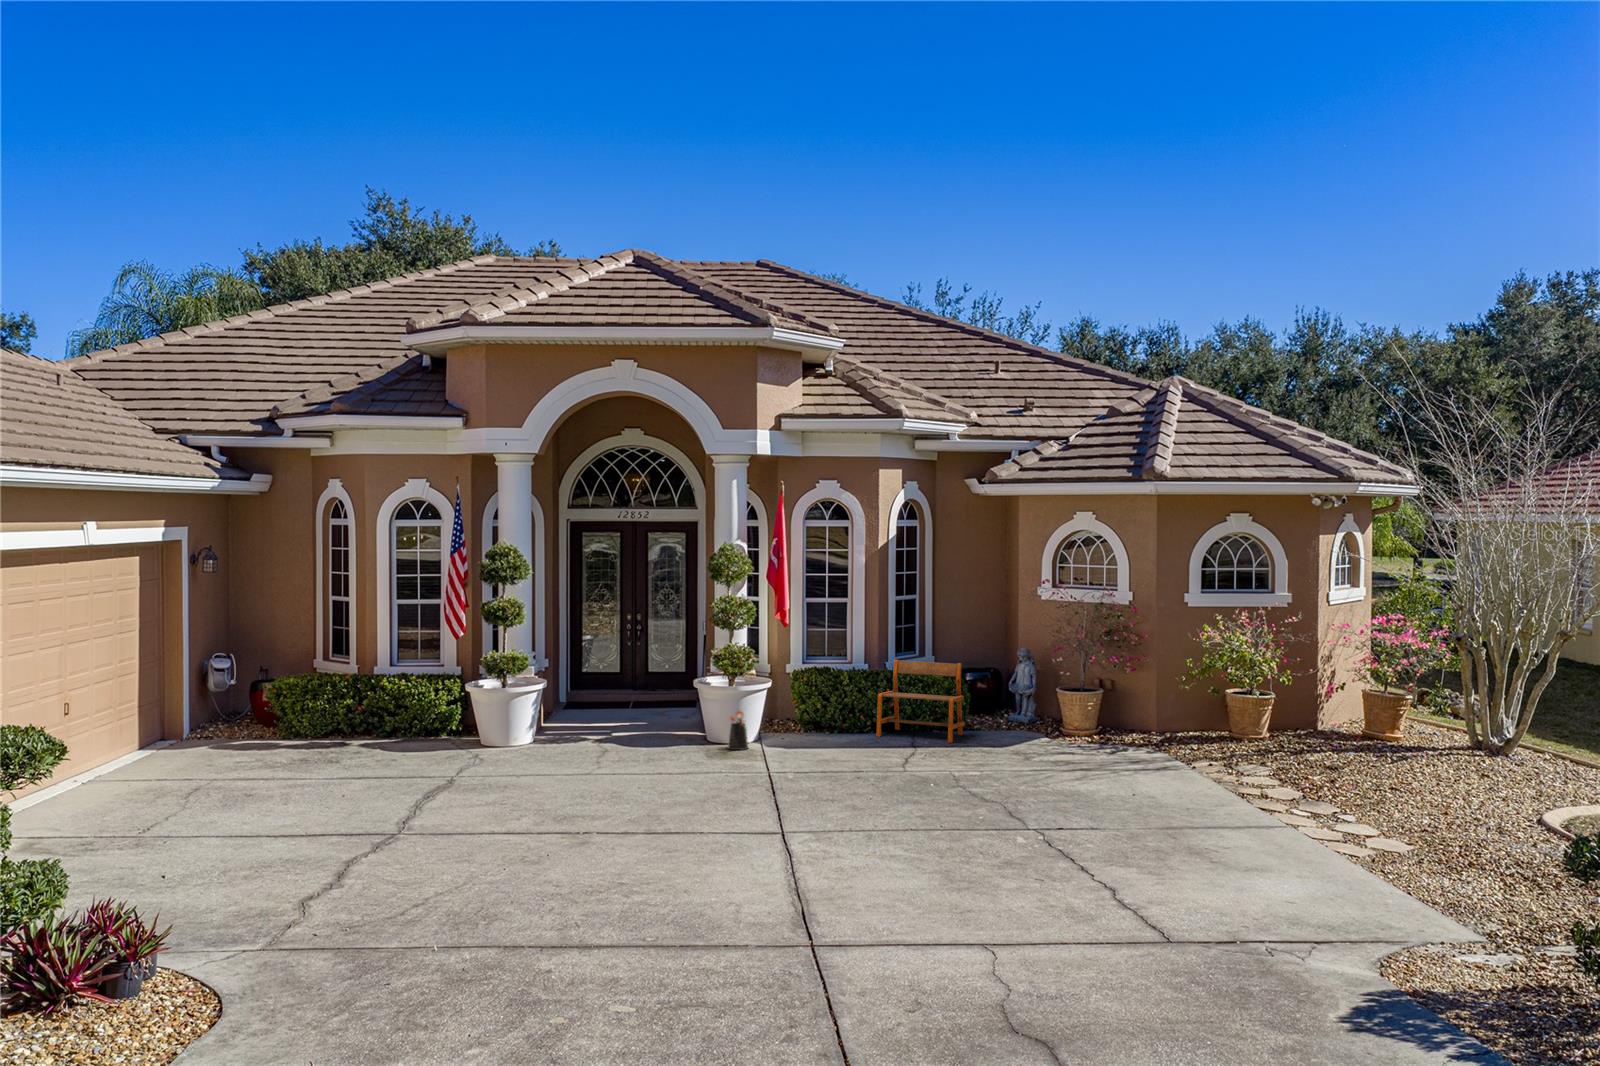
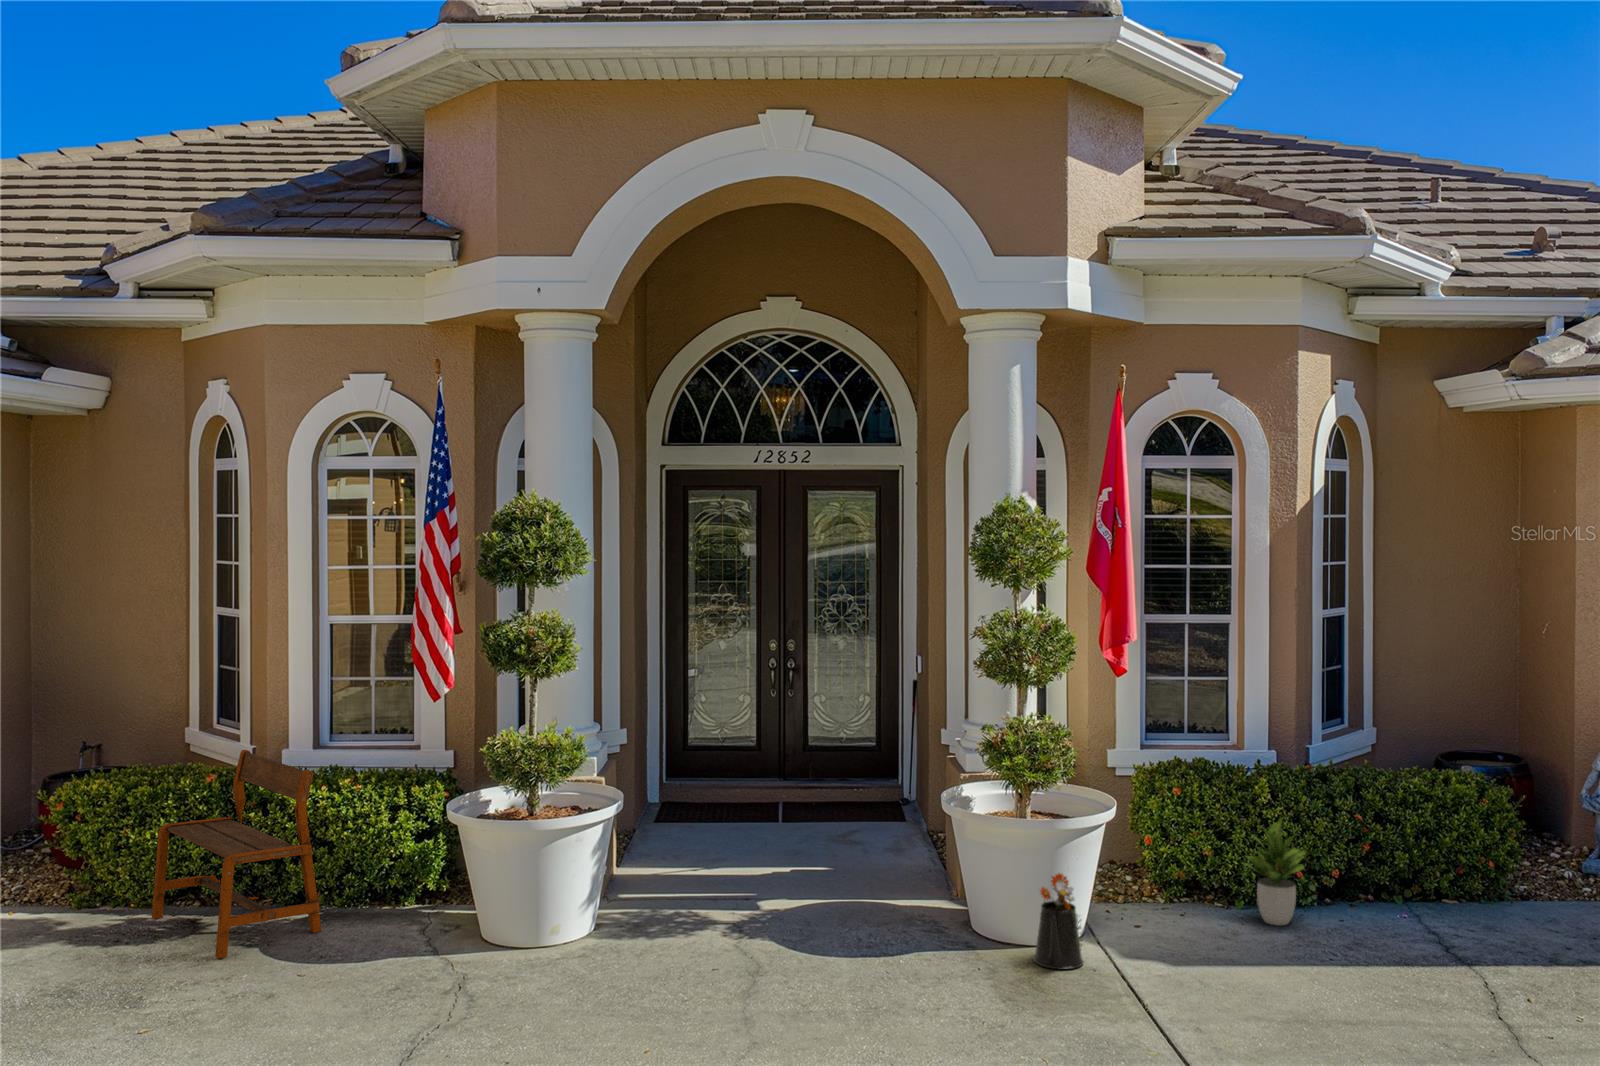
bench: present [876,659,965,743] -> present [152,750,321,958]
potted plant: none [830,690,860,738] -> present [1244,818,1305,925]

